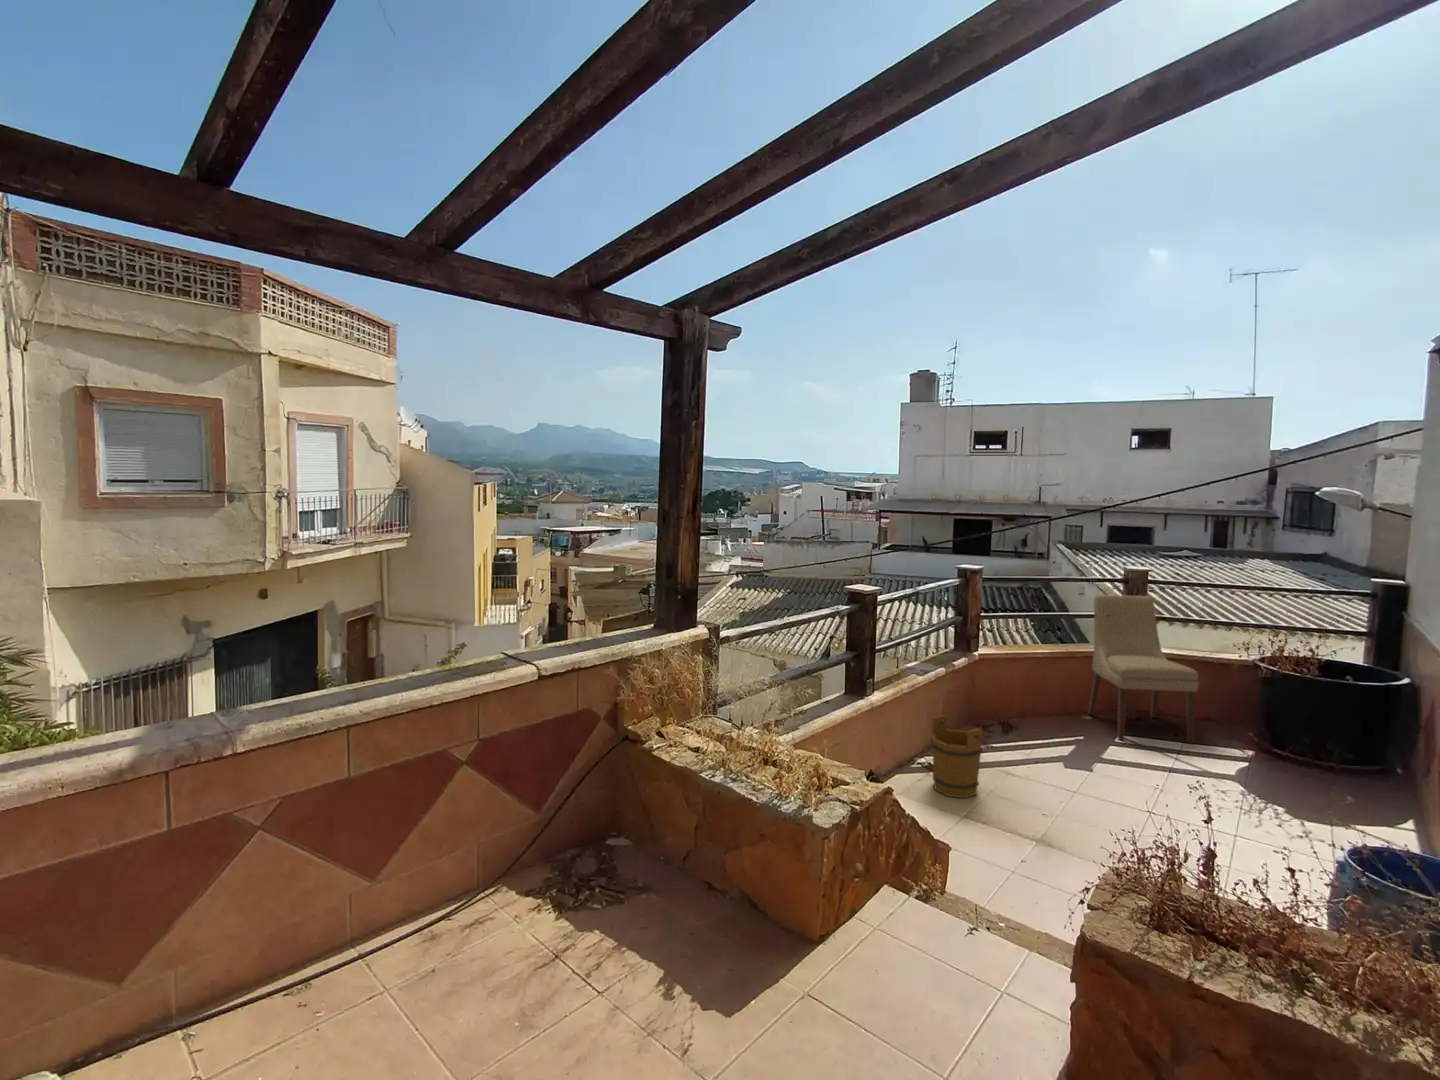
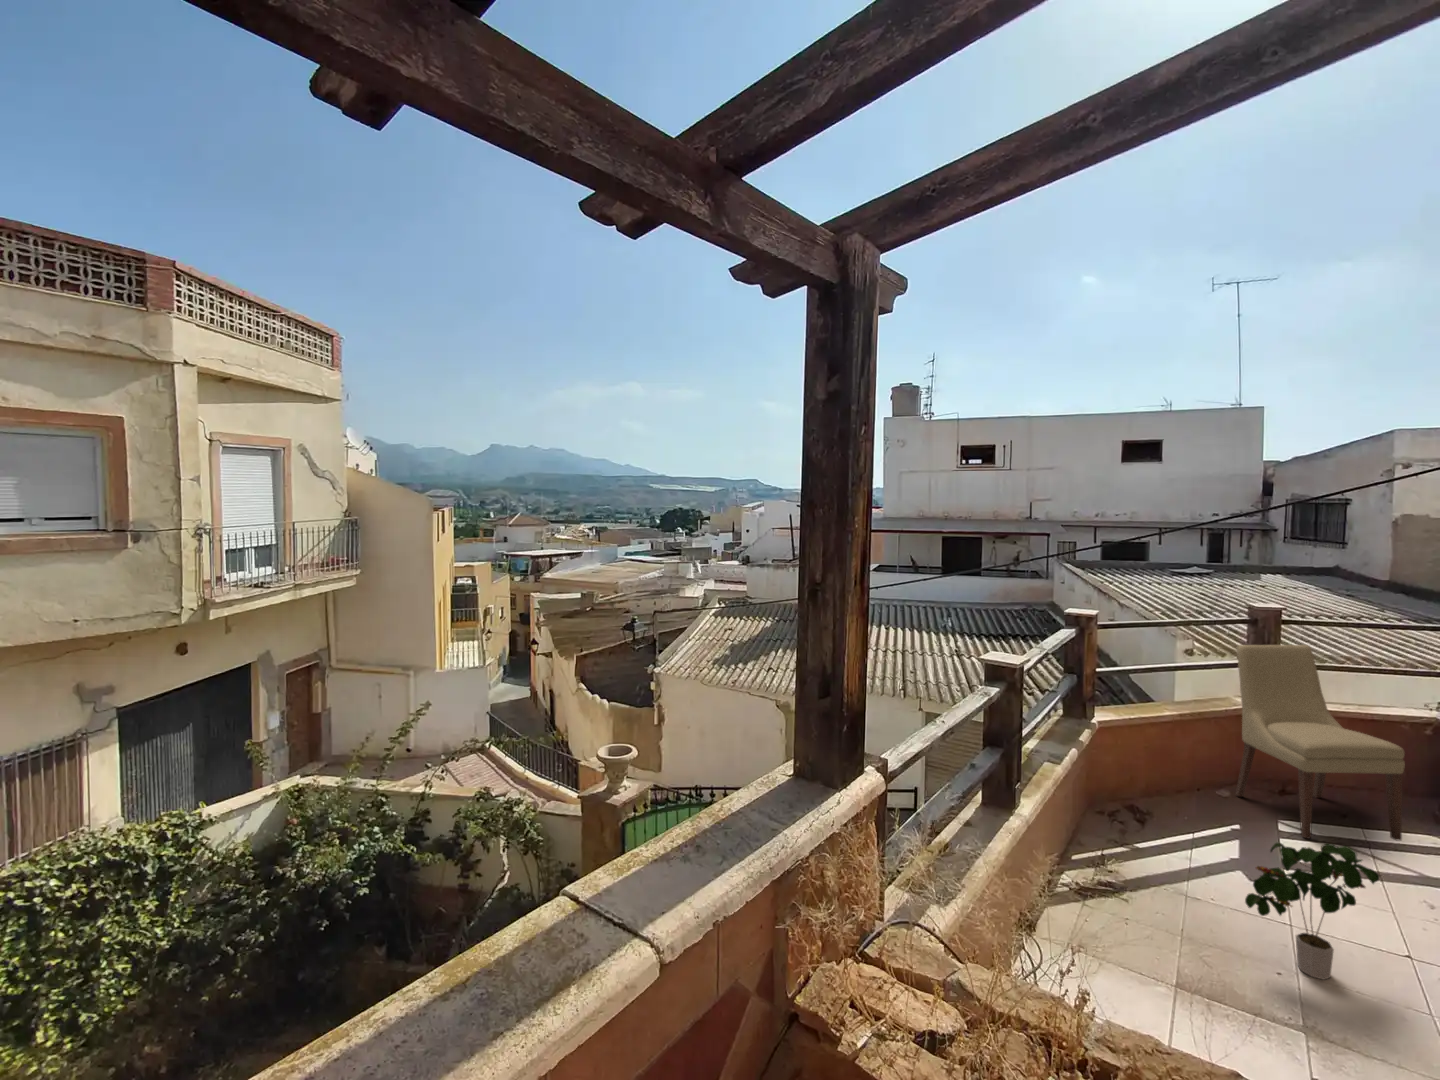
bucket: present [931,715,987,798] -> none [1109,836,1198,965]
potted plant: none [1015,716,1107,809] -> present [1245,843,1379,980]

